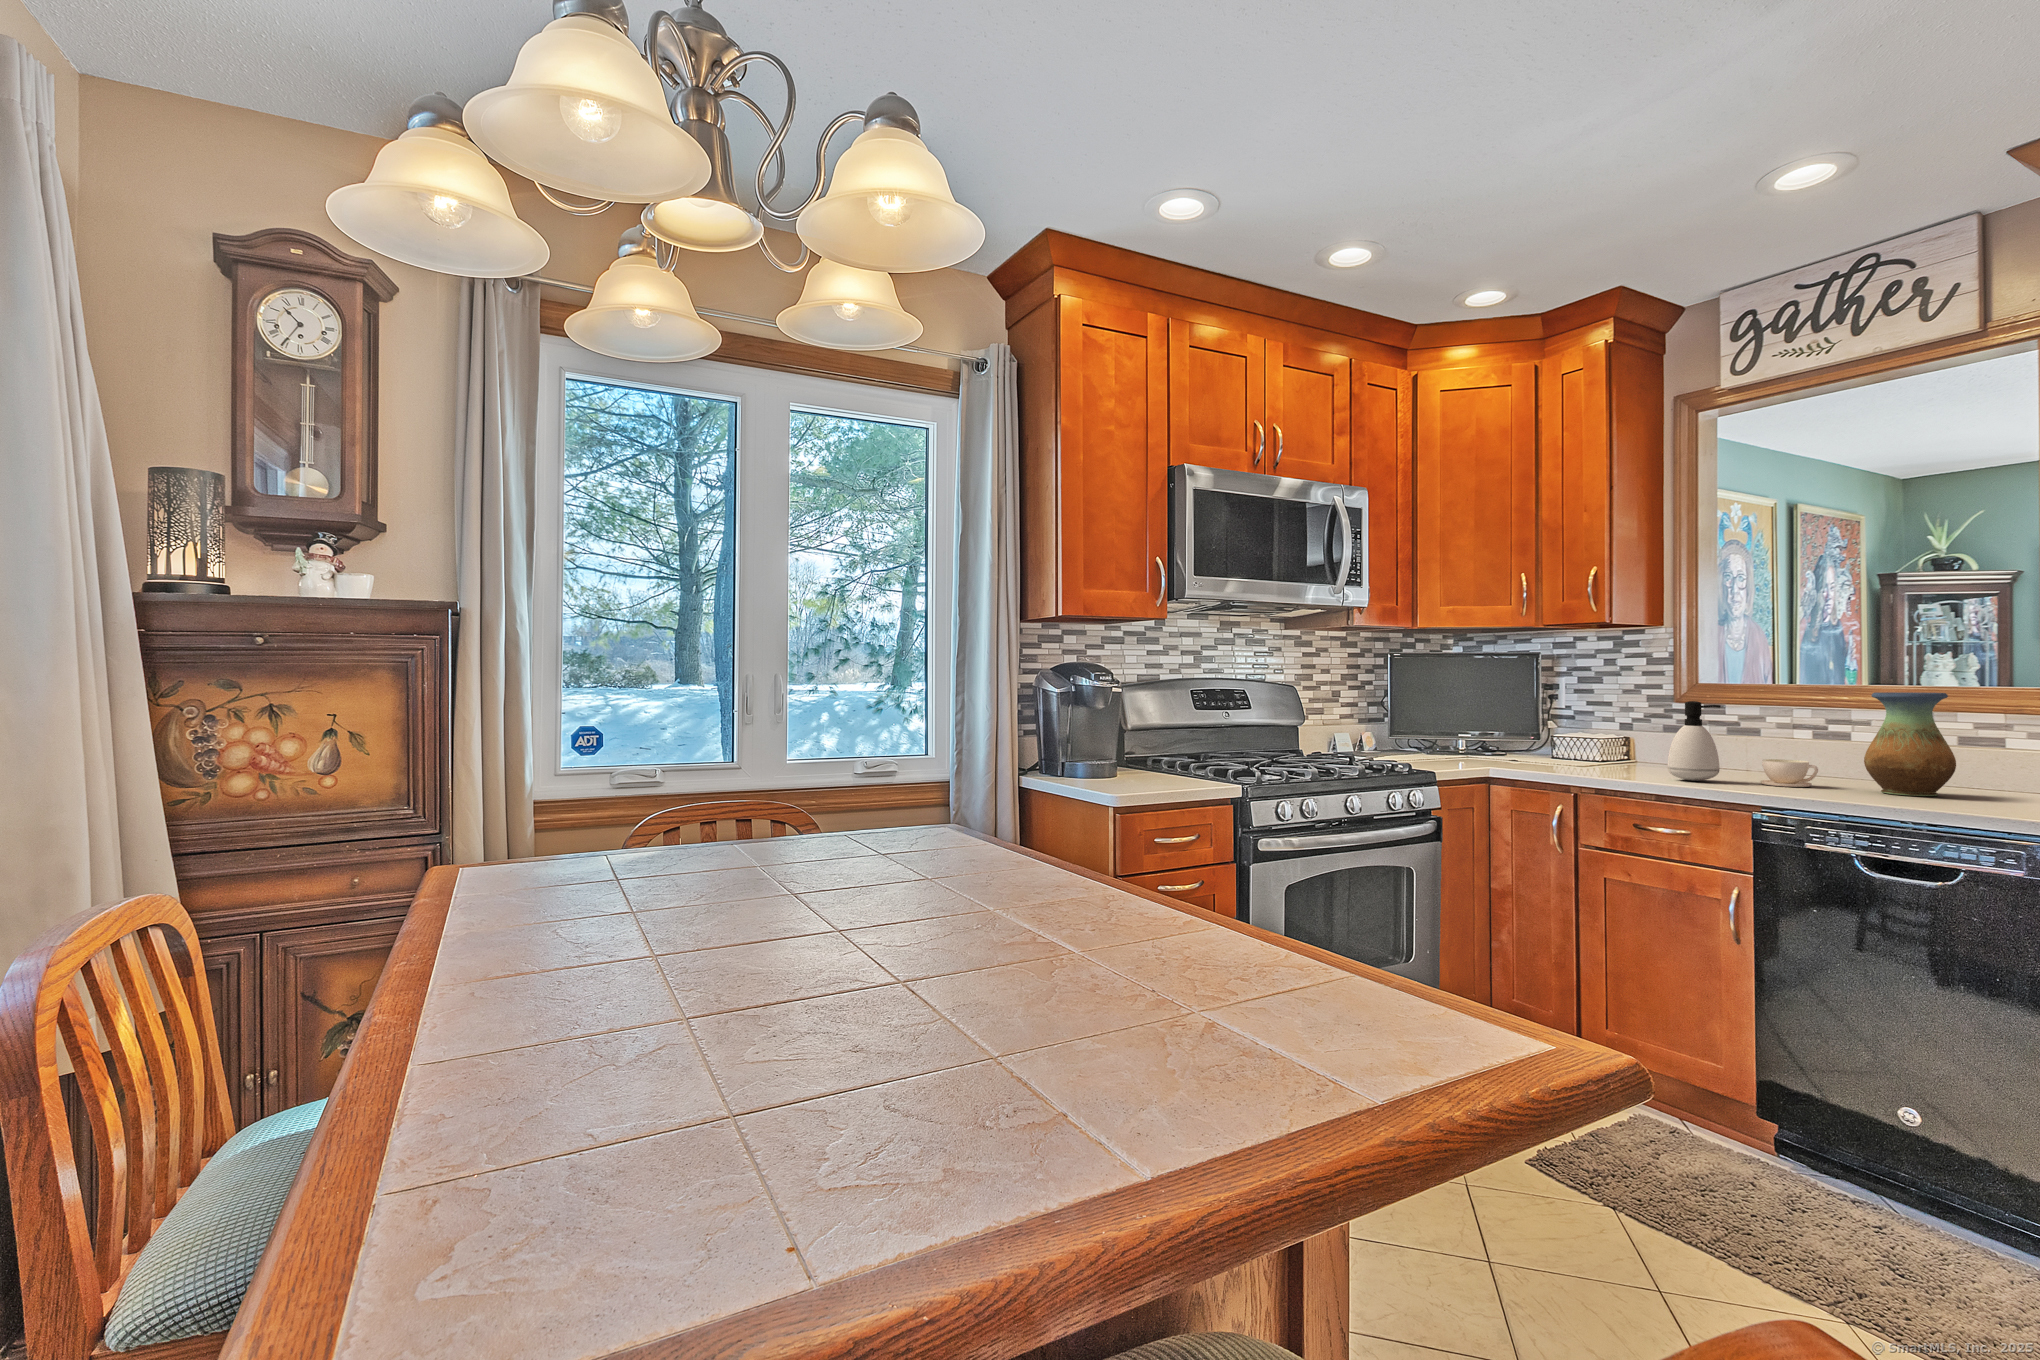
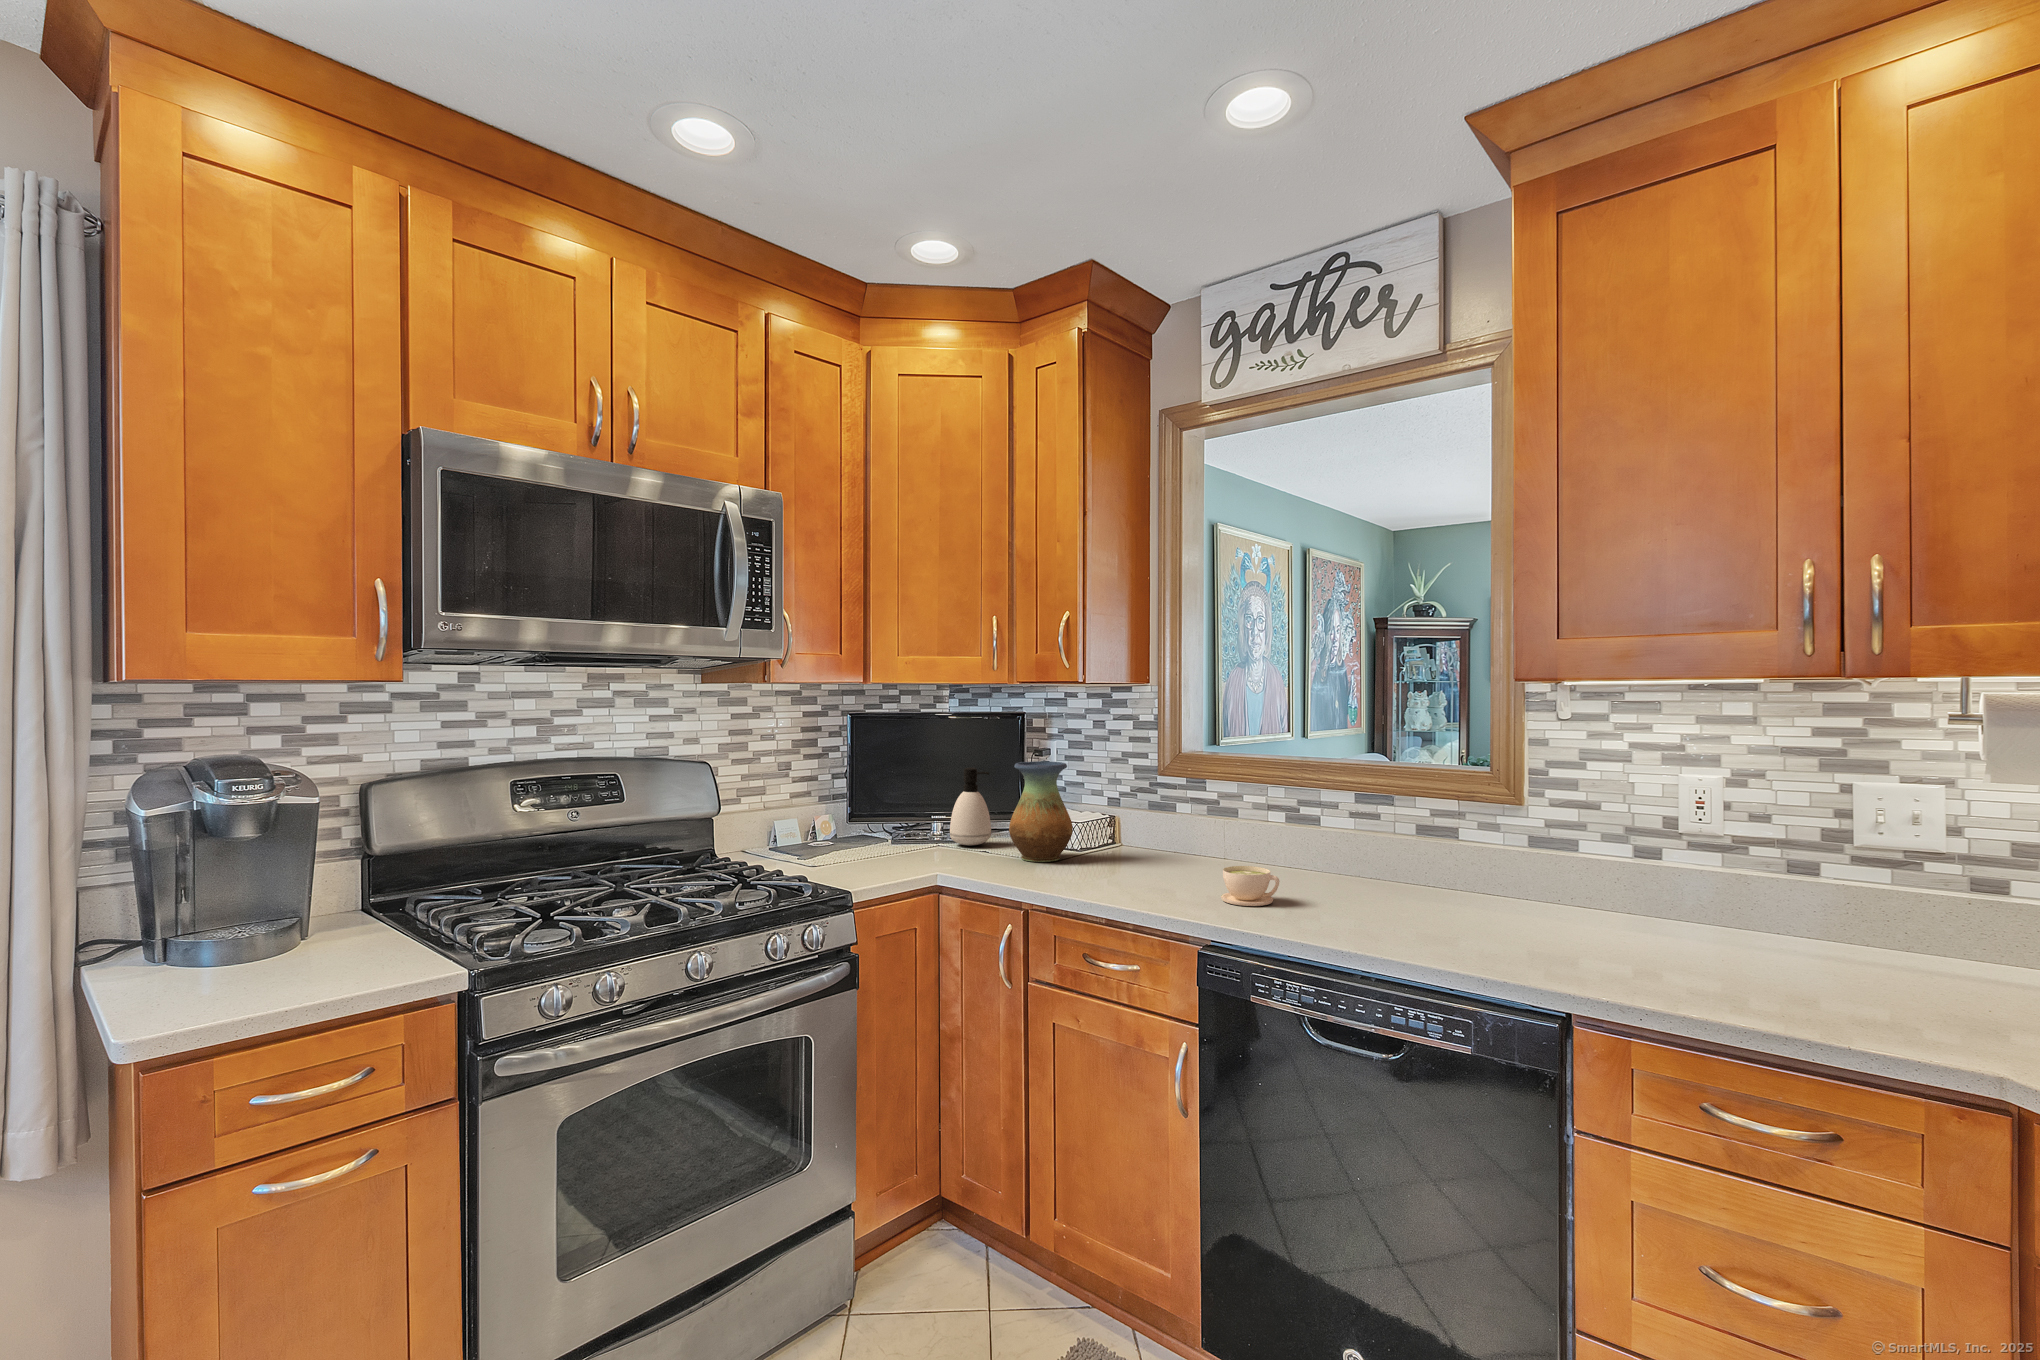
vase: present [1864,692,1956,796] -> present [1009,761,1073,862]
soap dispenser: present [1668,701,1721,781] -> present [950,768,991,845]

